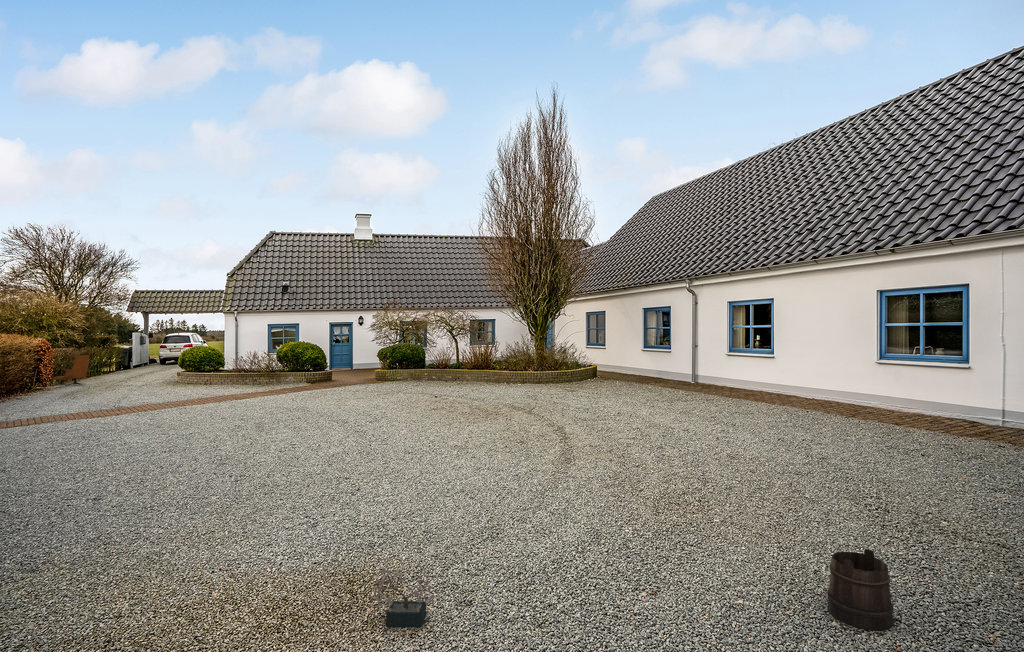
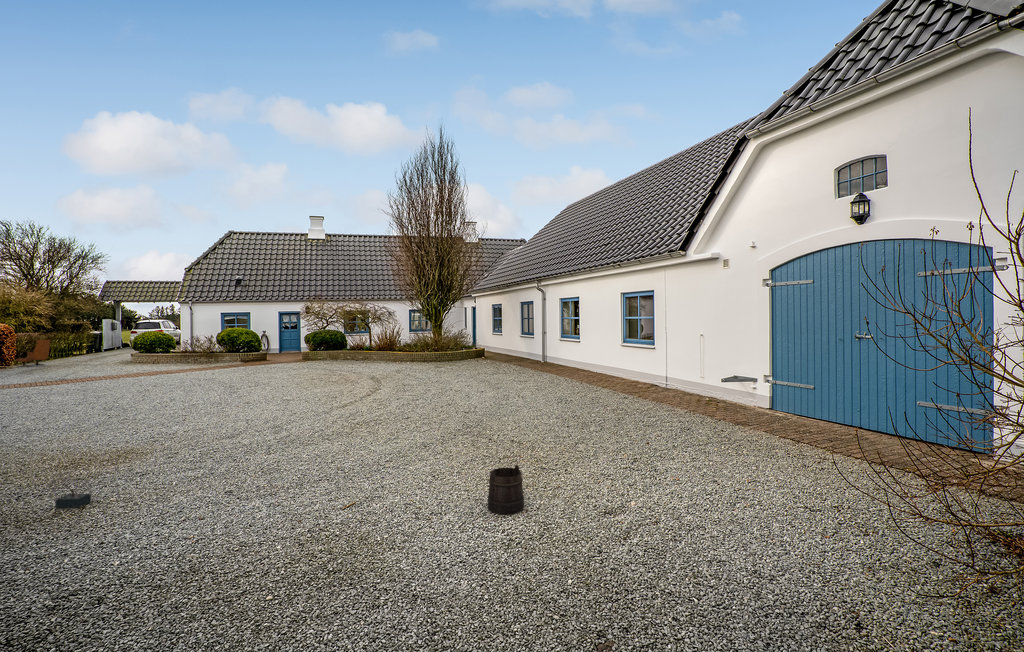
decorative plant: present [374,566,434,627] -> present [47,472,95,508]

